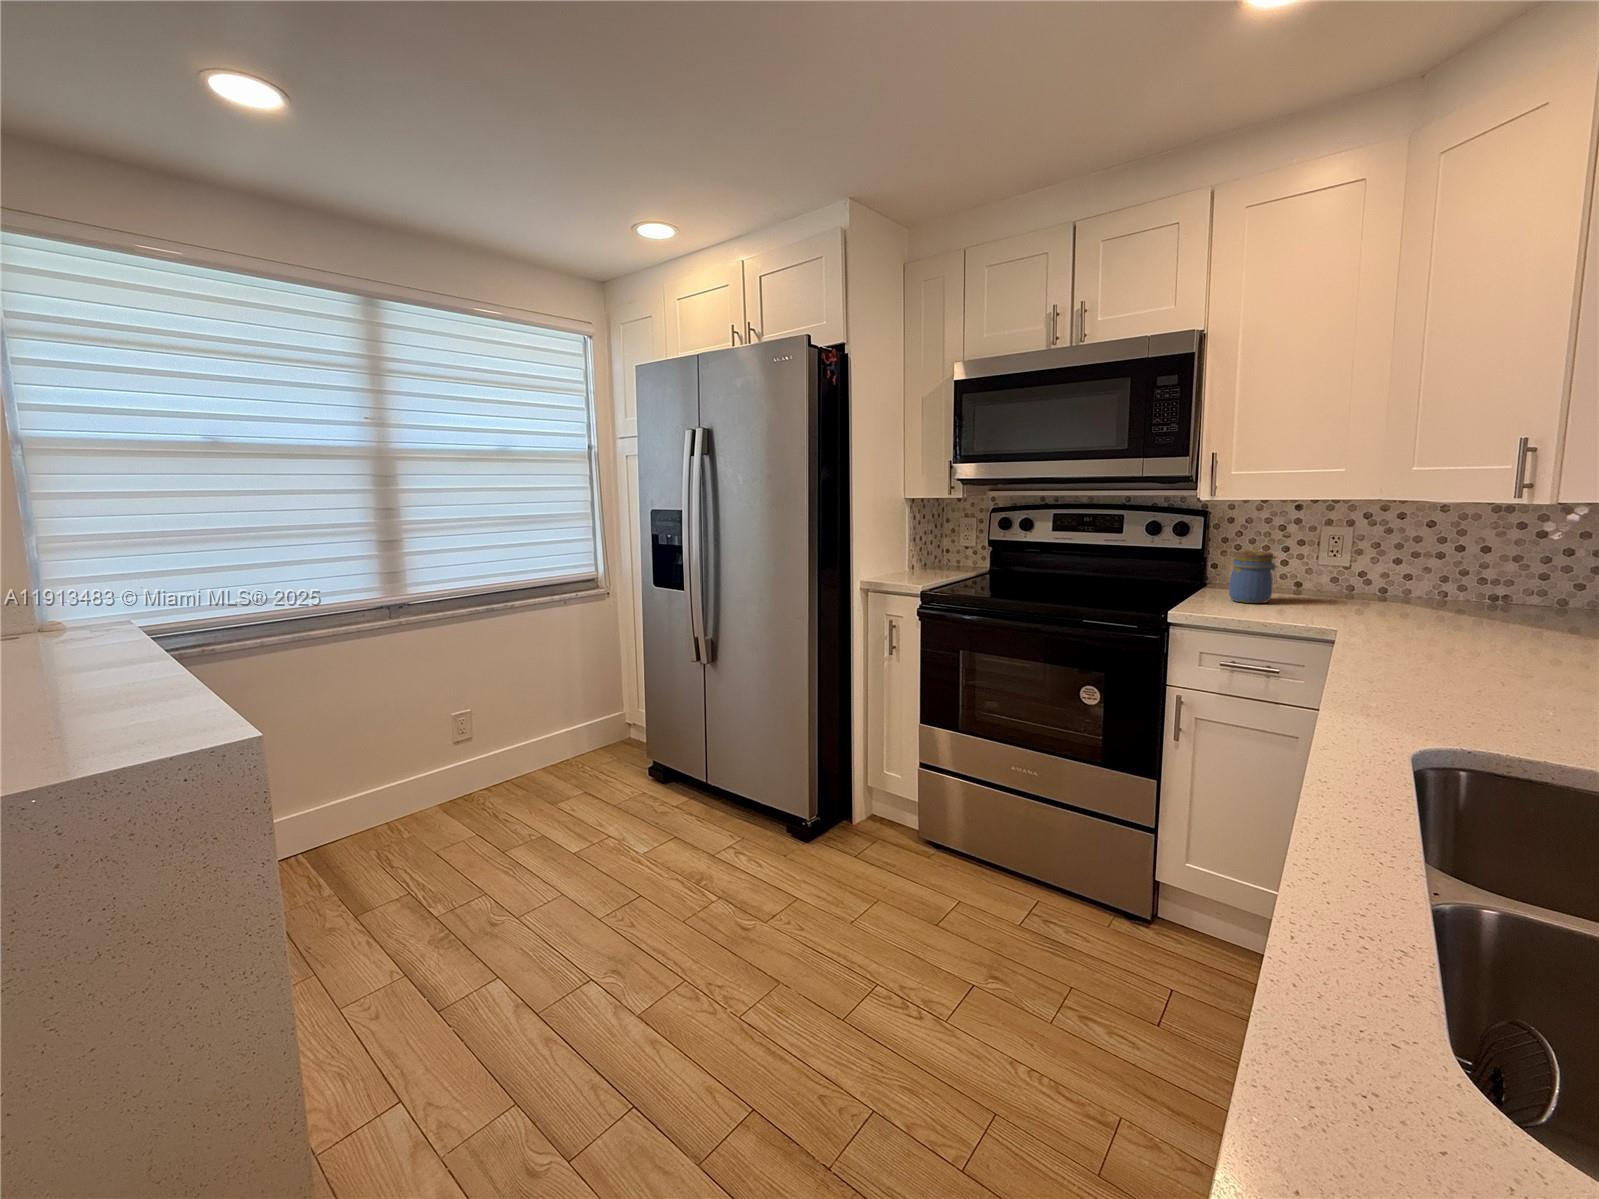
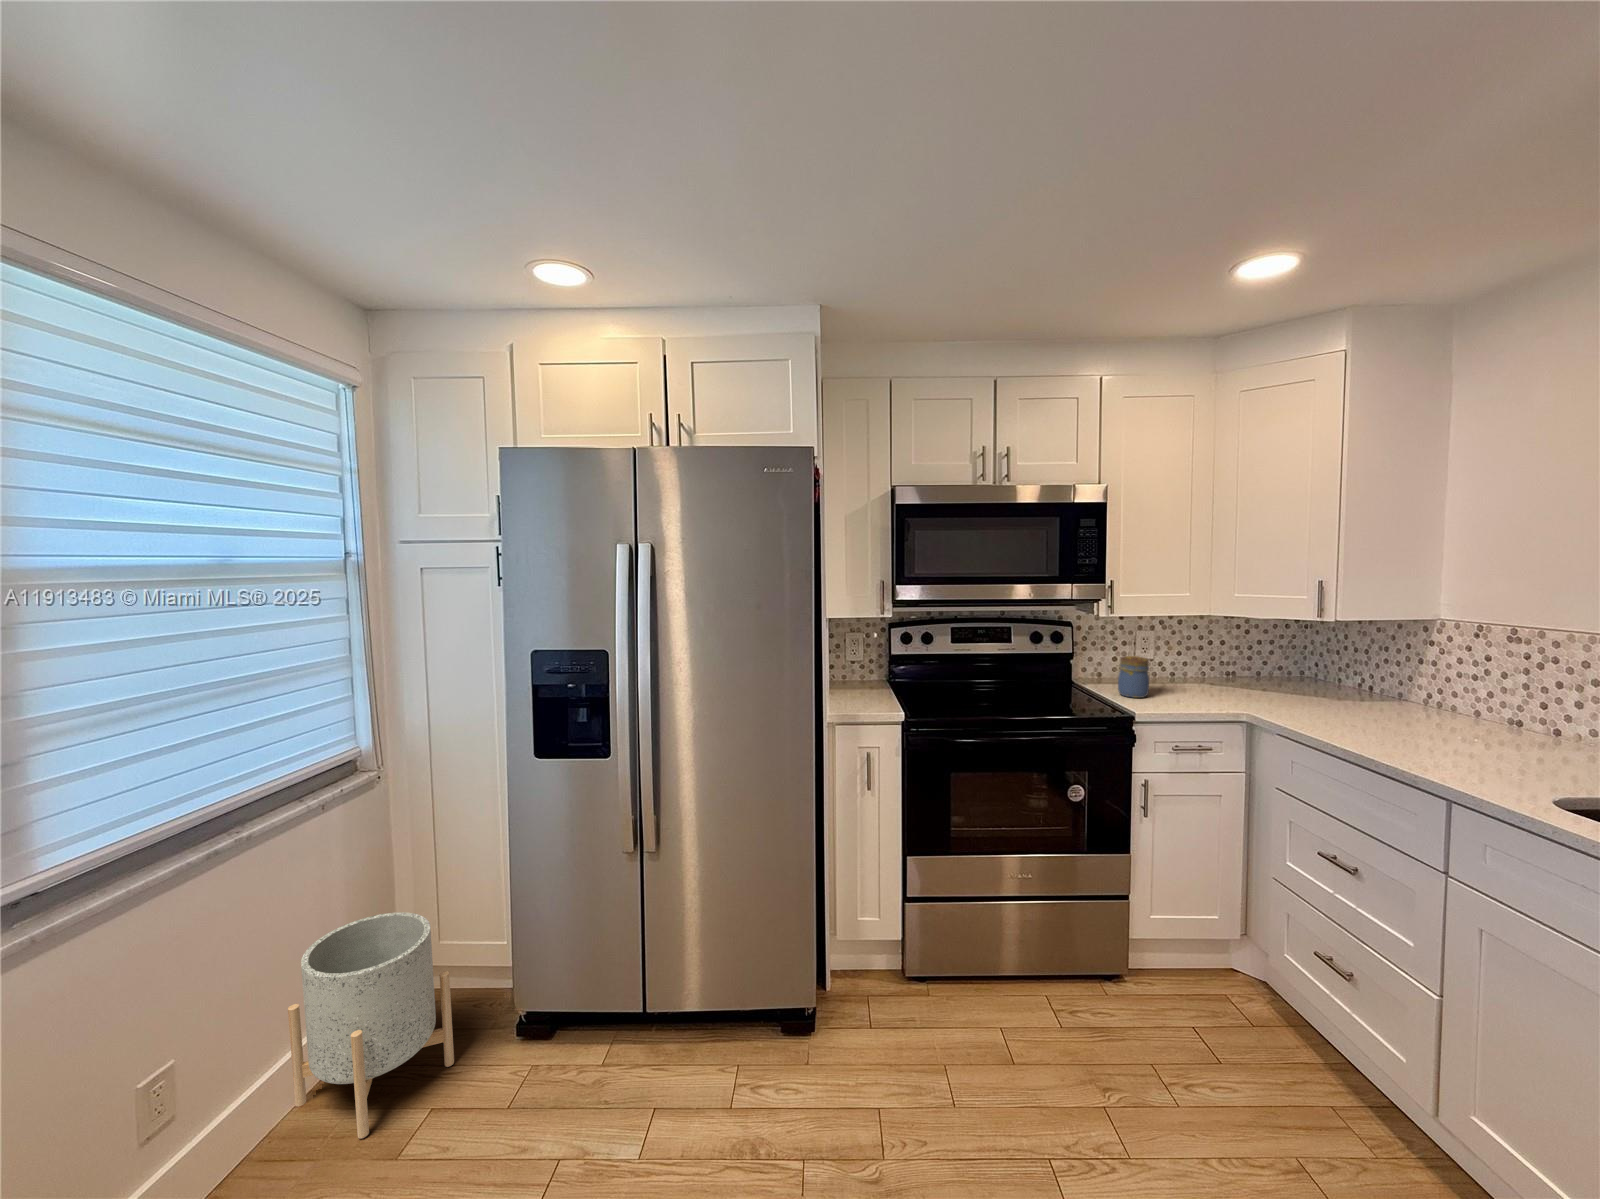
planter: none [531,679,610,792] -> present [288,912,454,1139]

